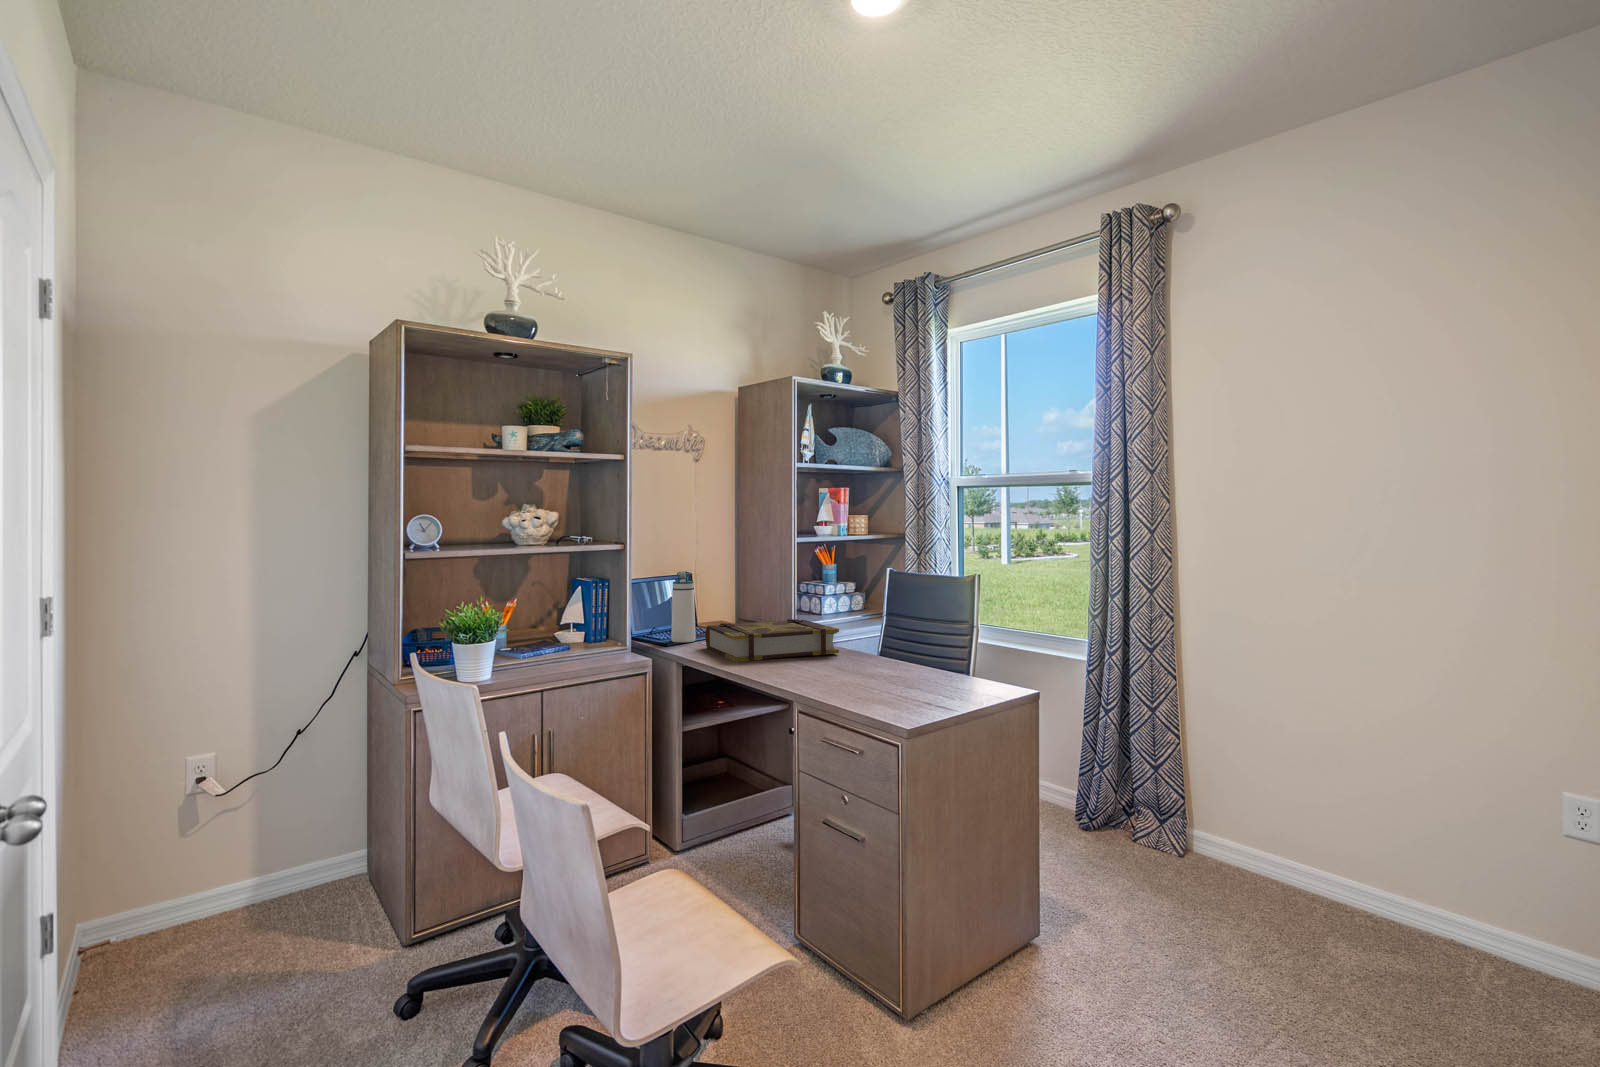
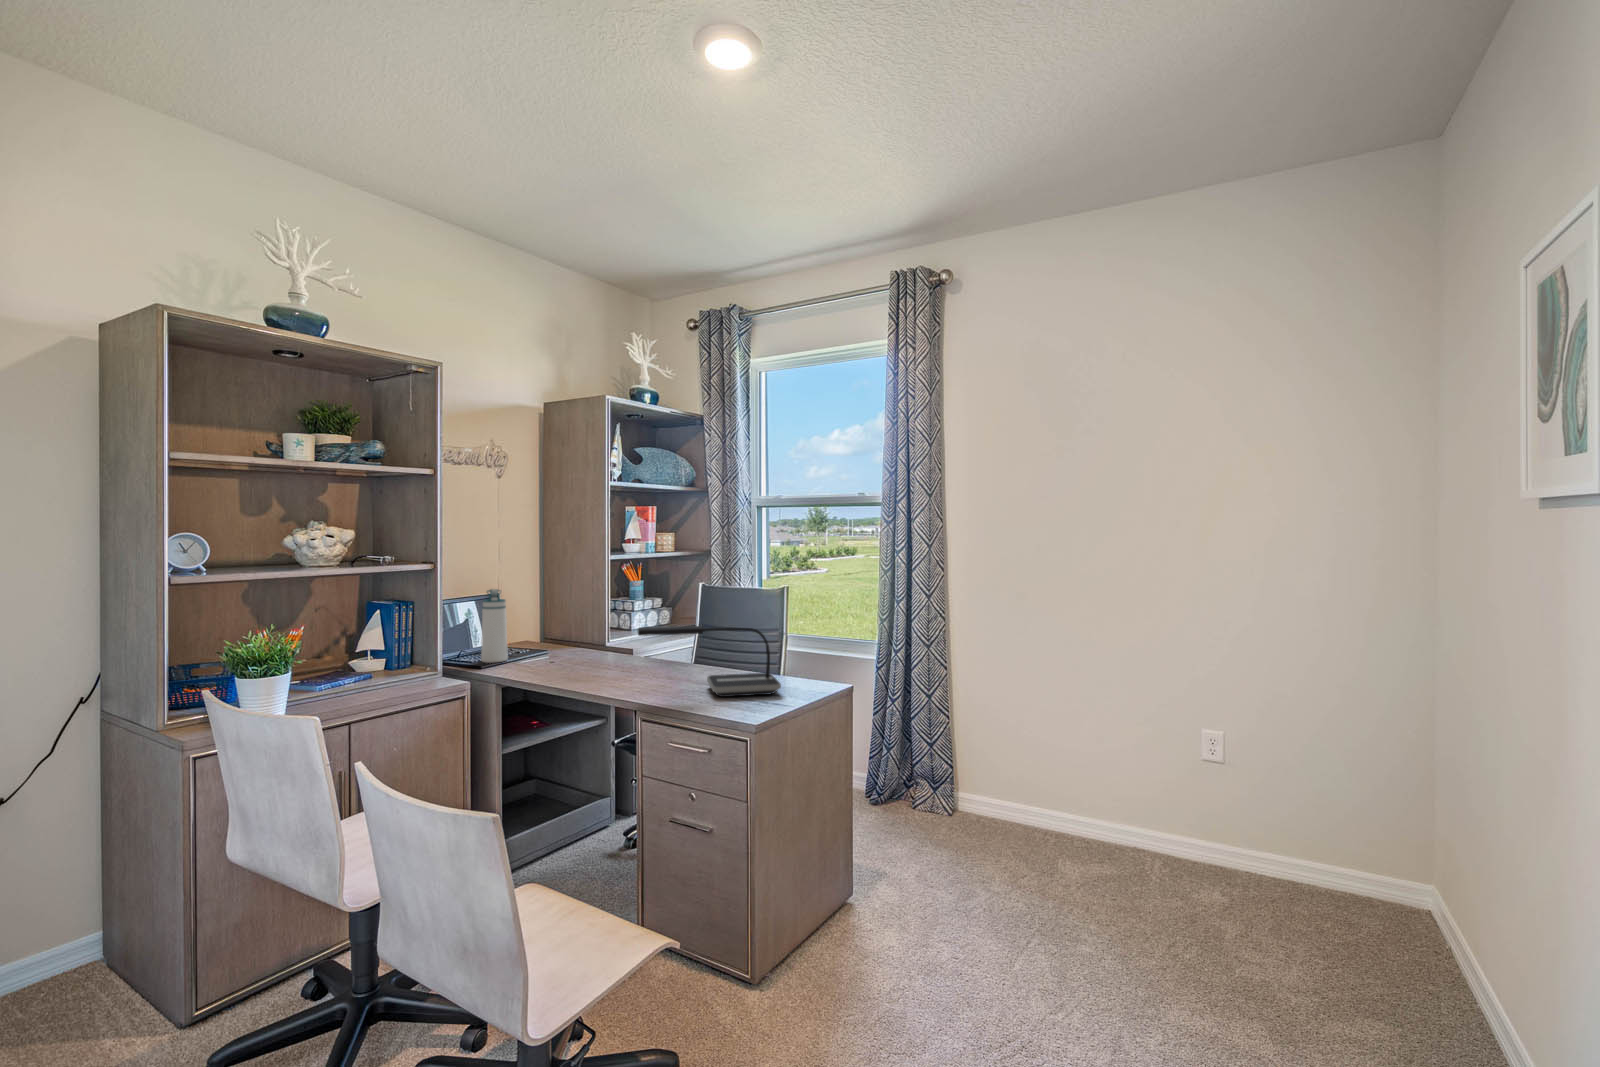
desk lamp: none [803,611,952,688] -> present [638,626,781,697]
book: present [705,619,839,662] -> none [521,634,661,680]

